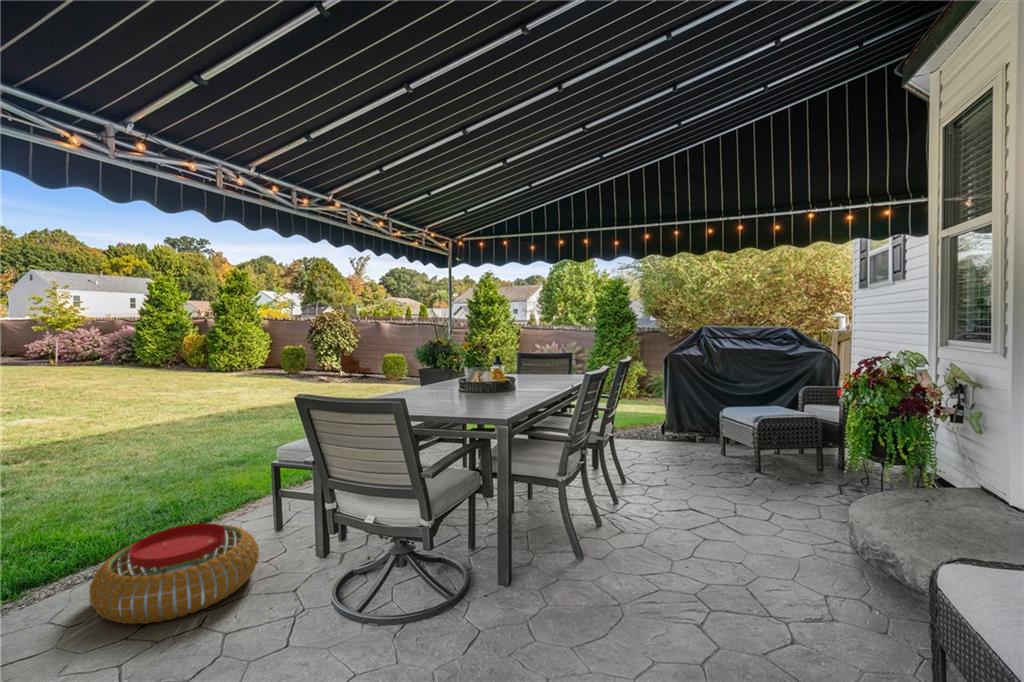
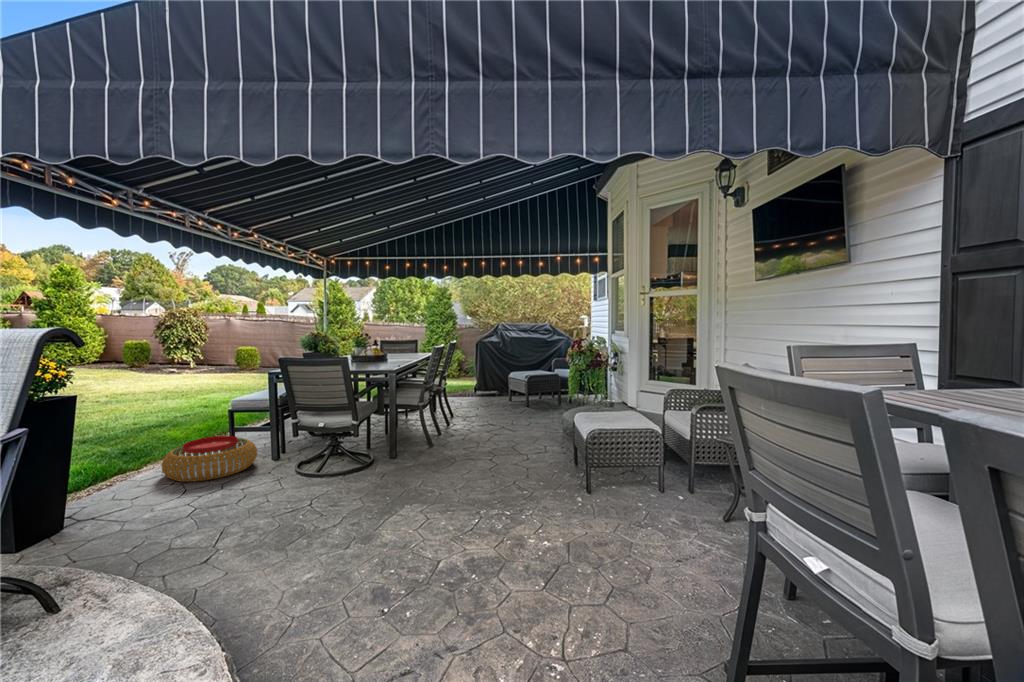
lounge chair: present [339,350,372,378] -> none [190,342,227,370]

